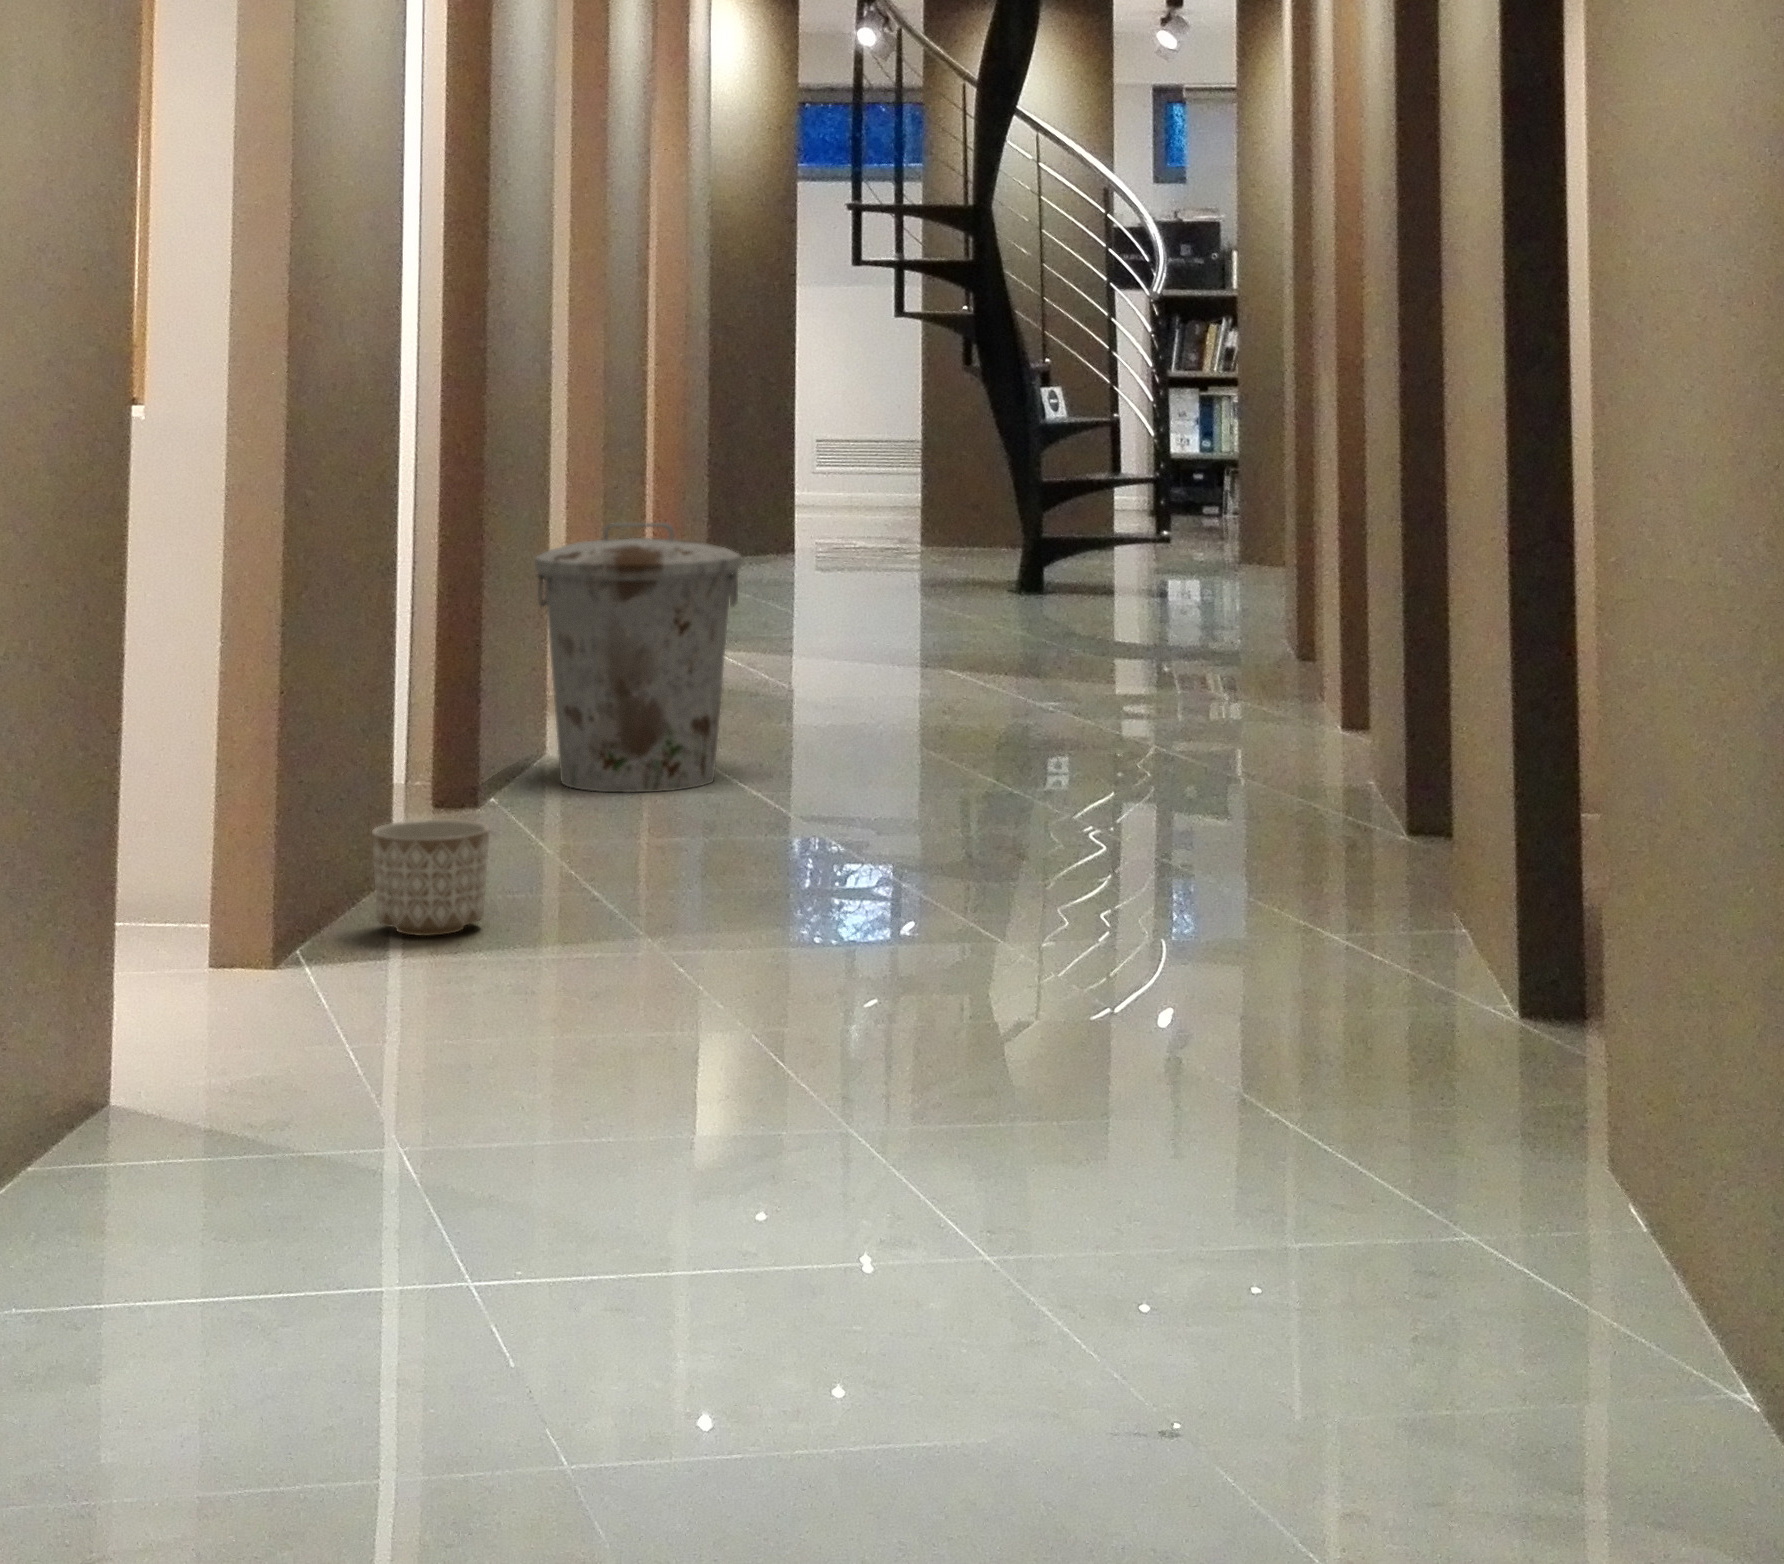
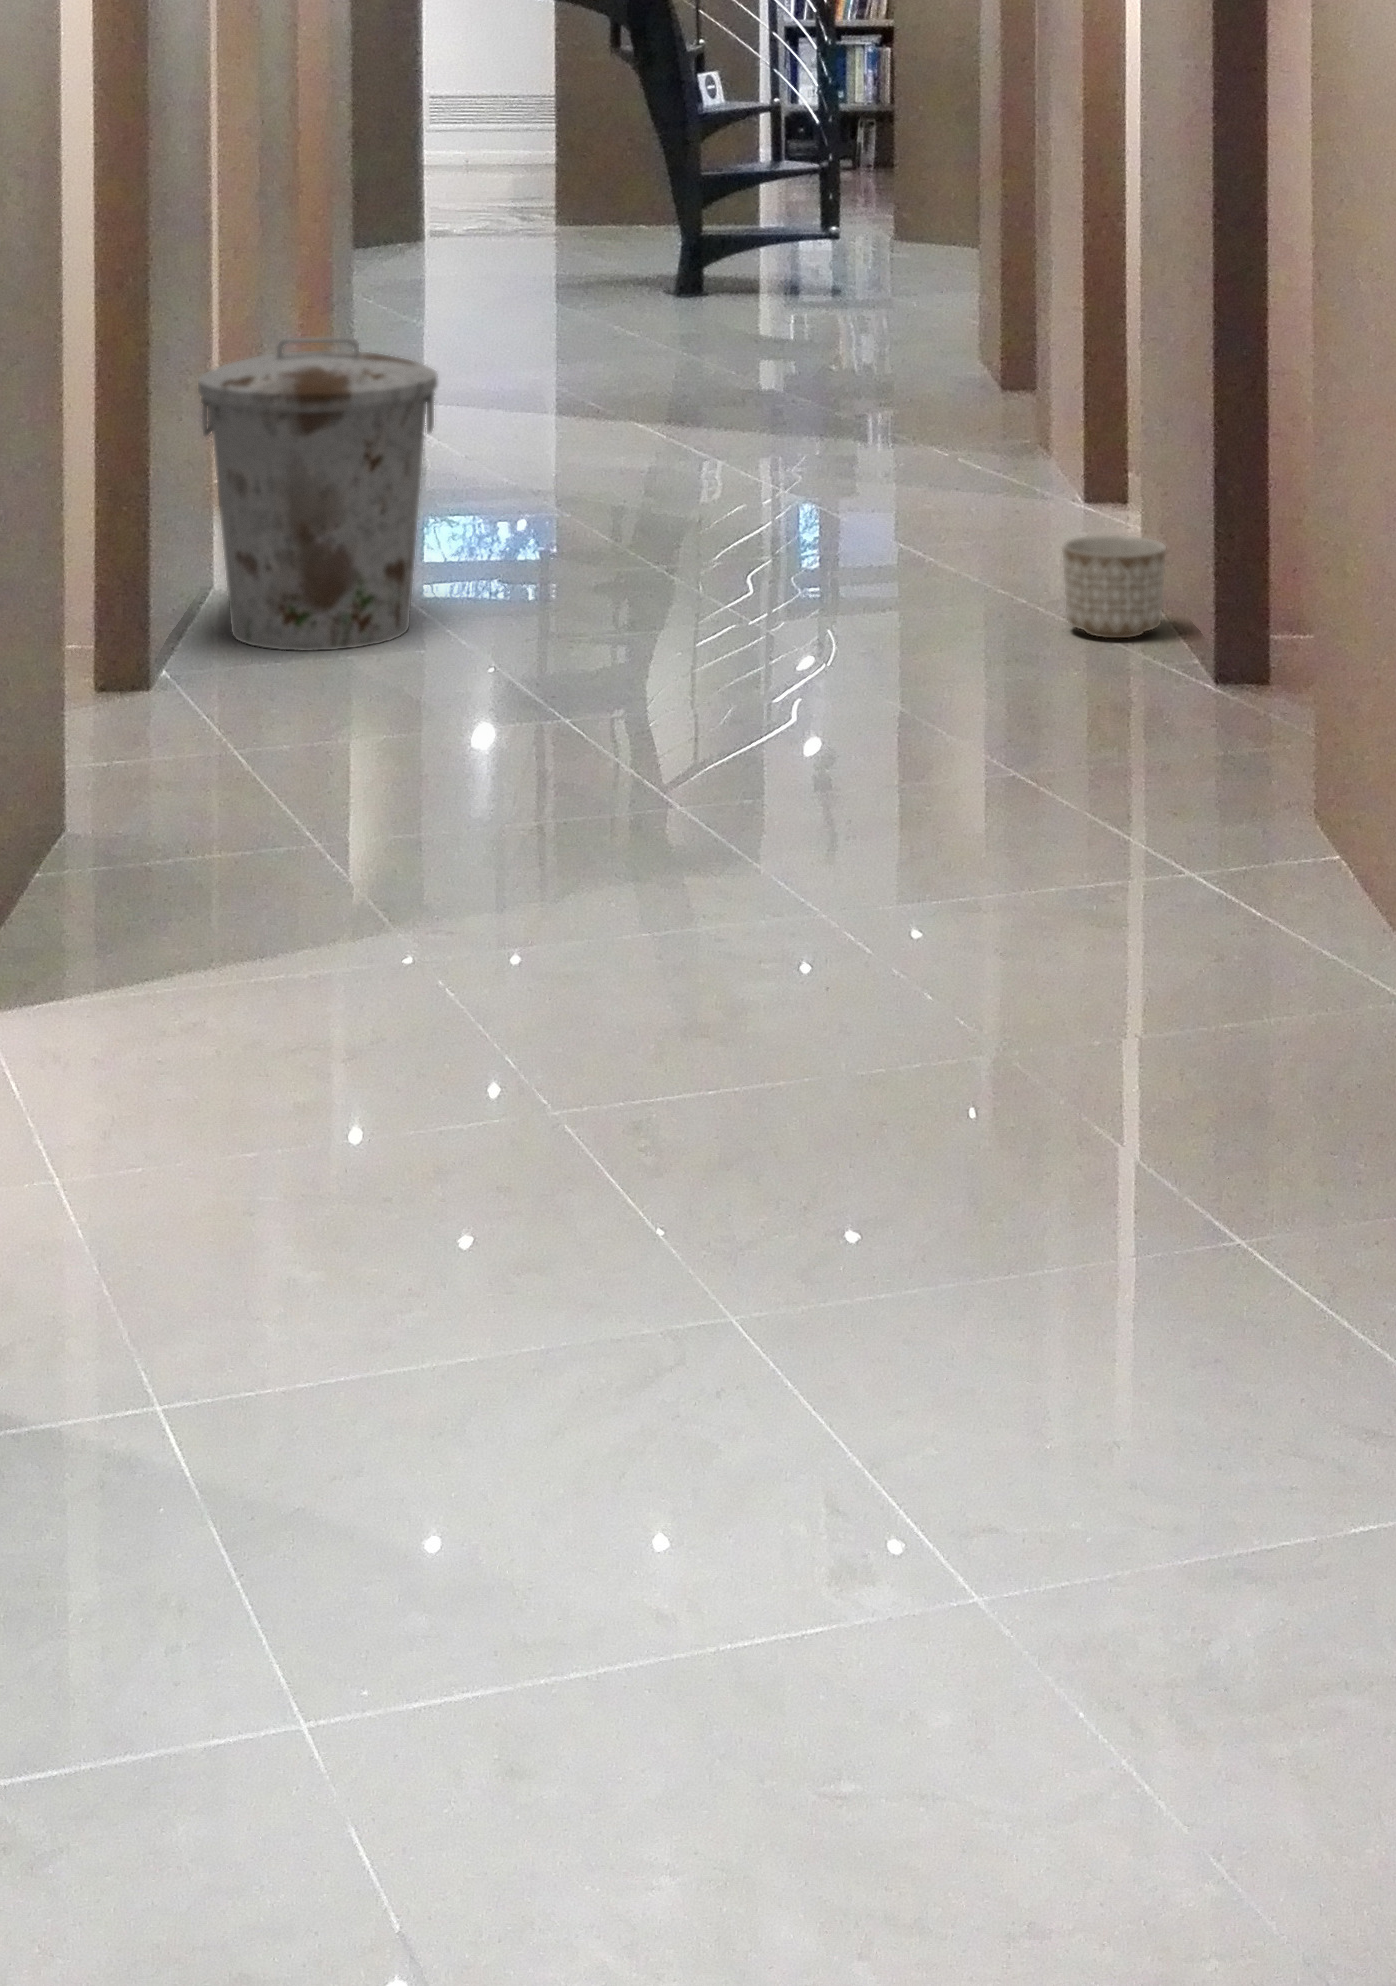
planter: present [372,819,489,936] -> present [1062,535,1166,638]

